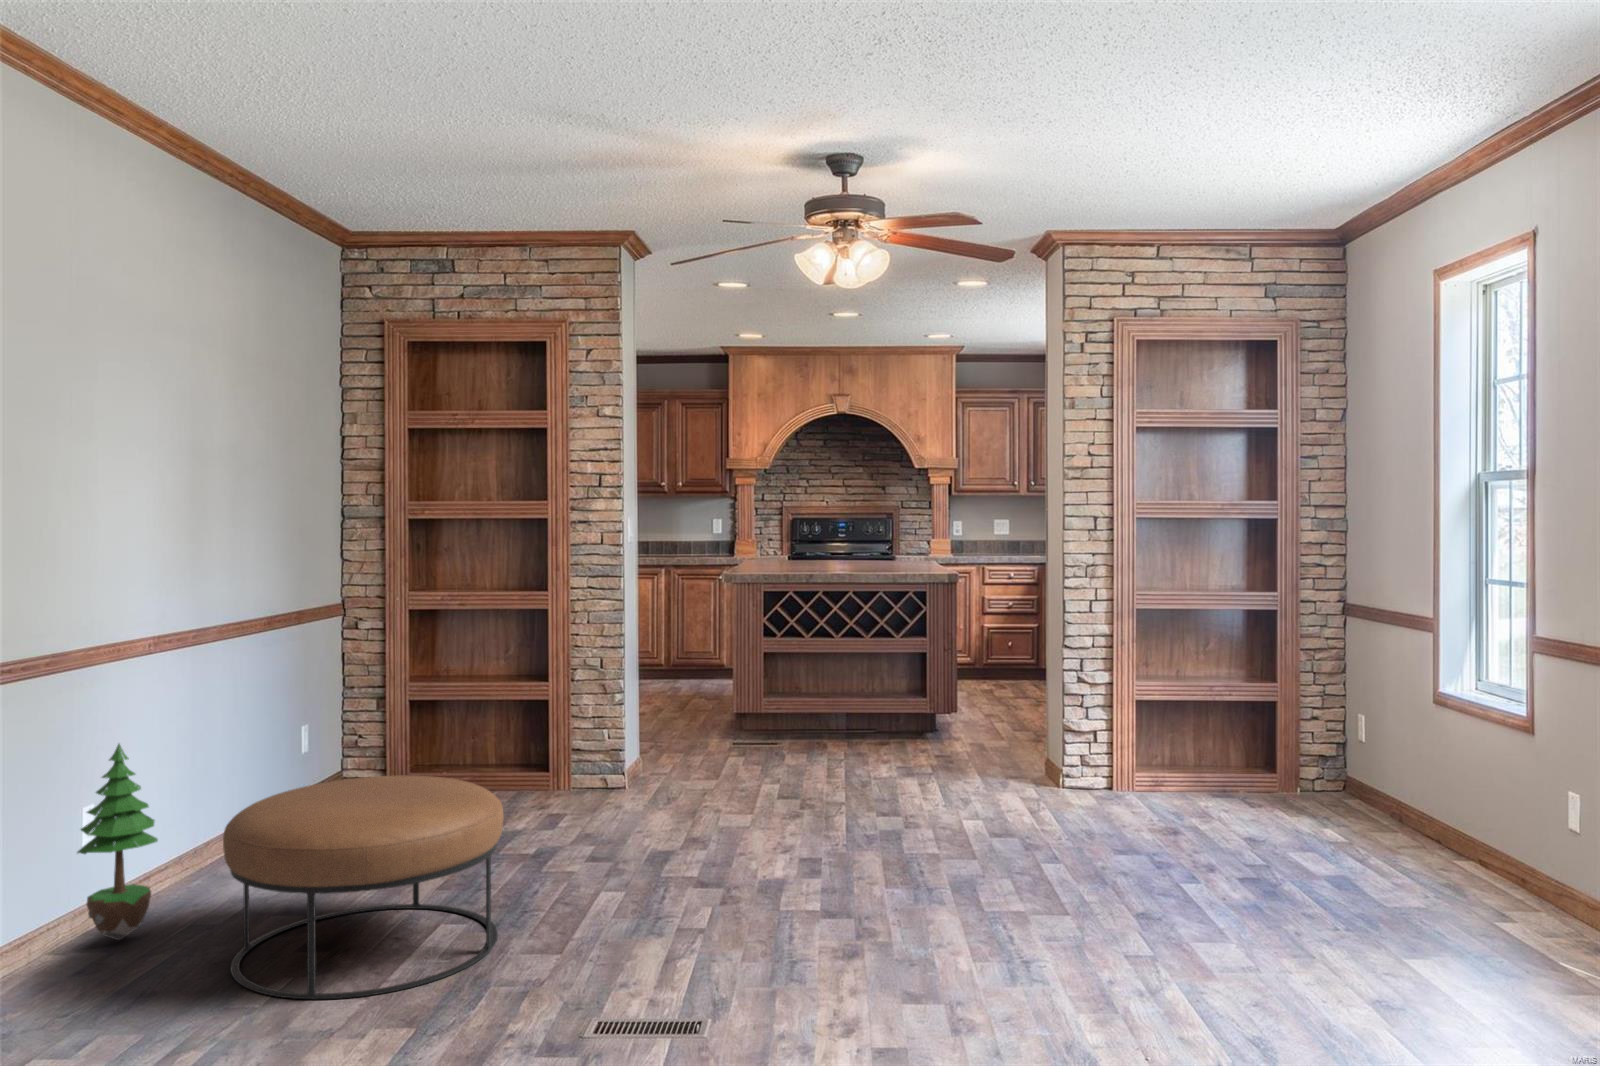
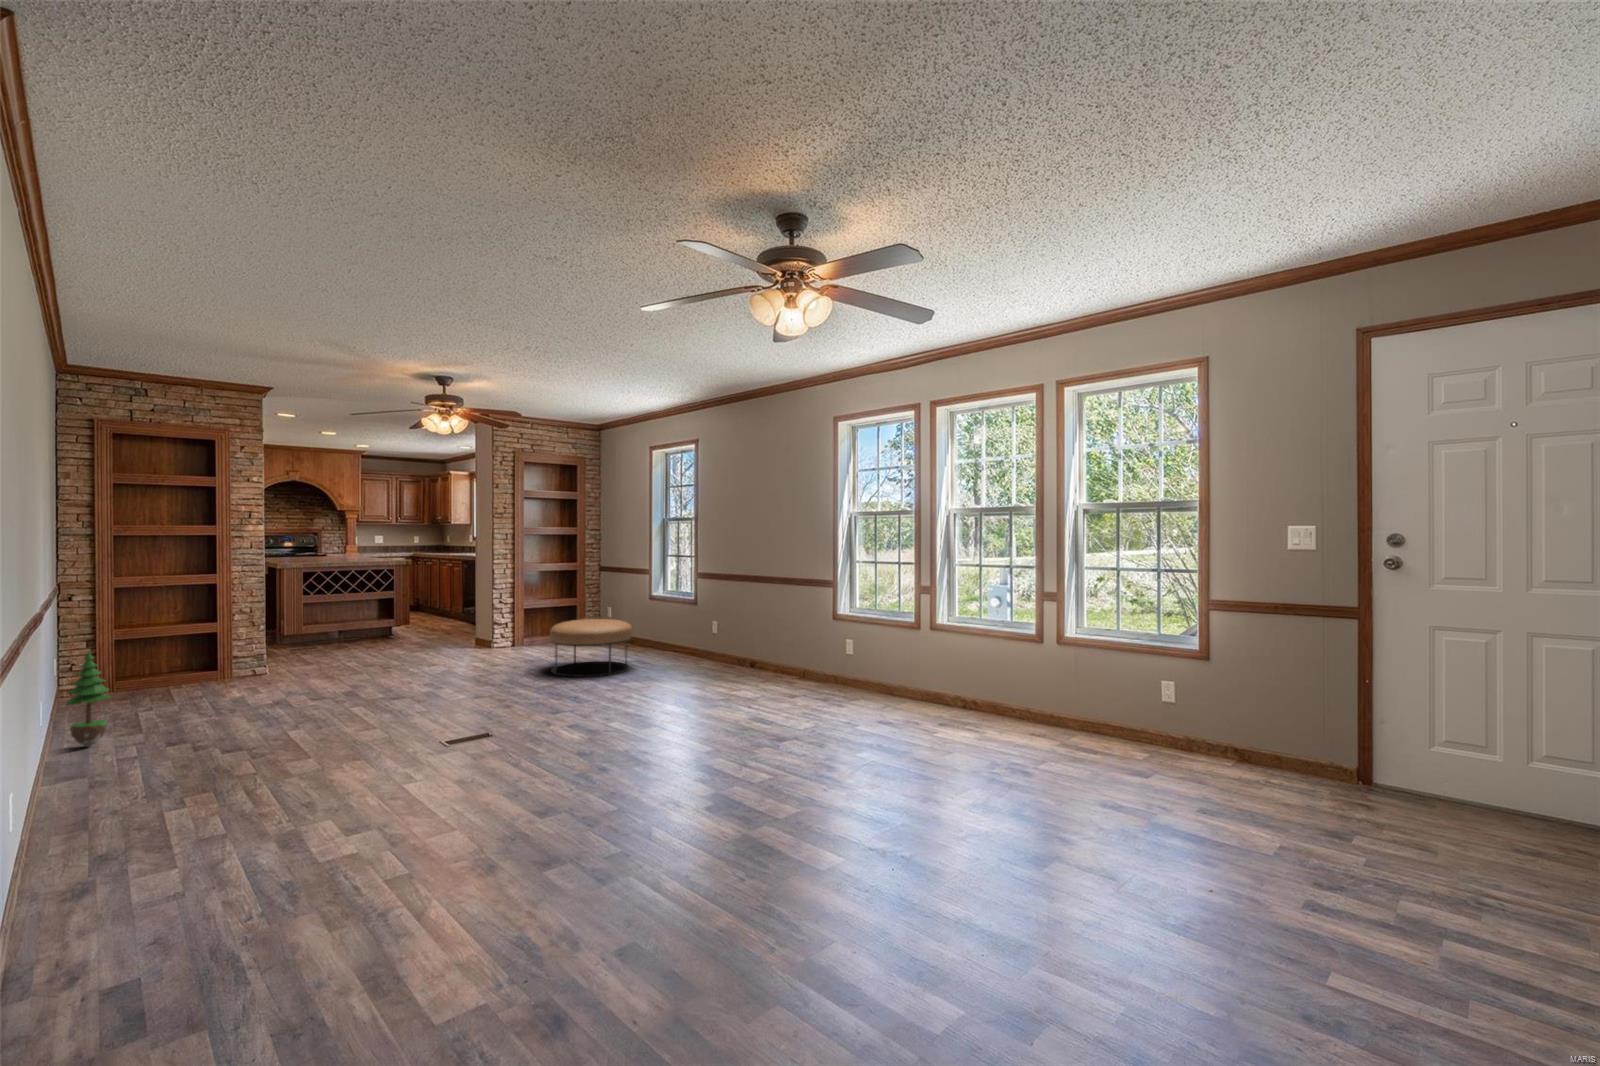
ottoman: present [223,776,504,999] -> present [550,619,633,677]

